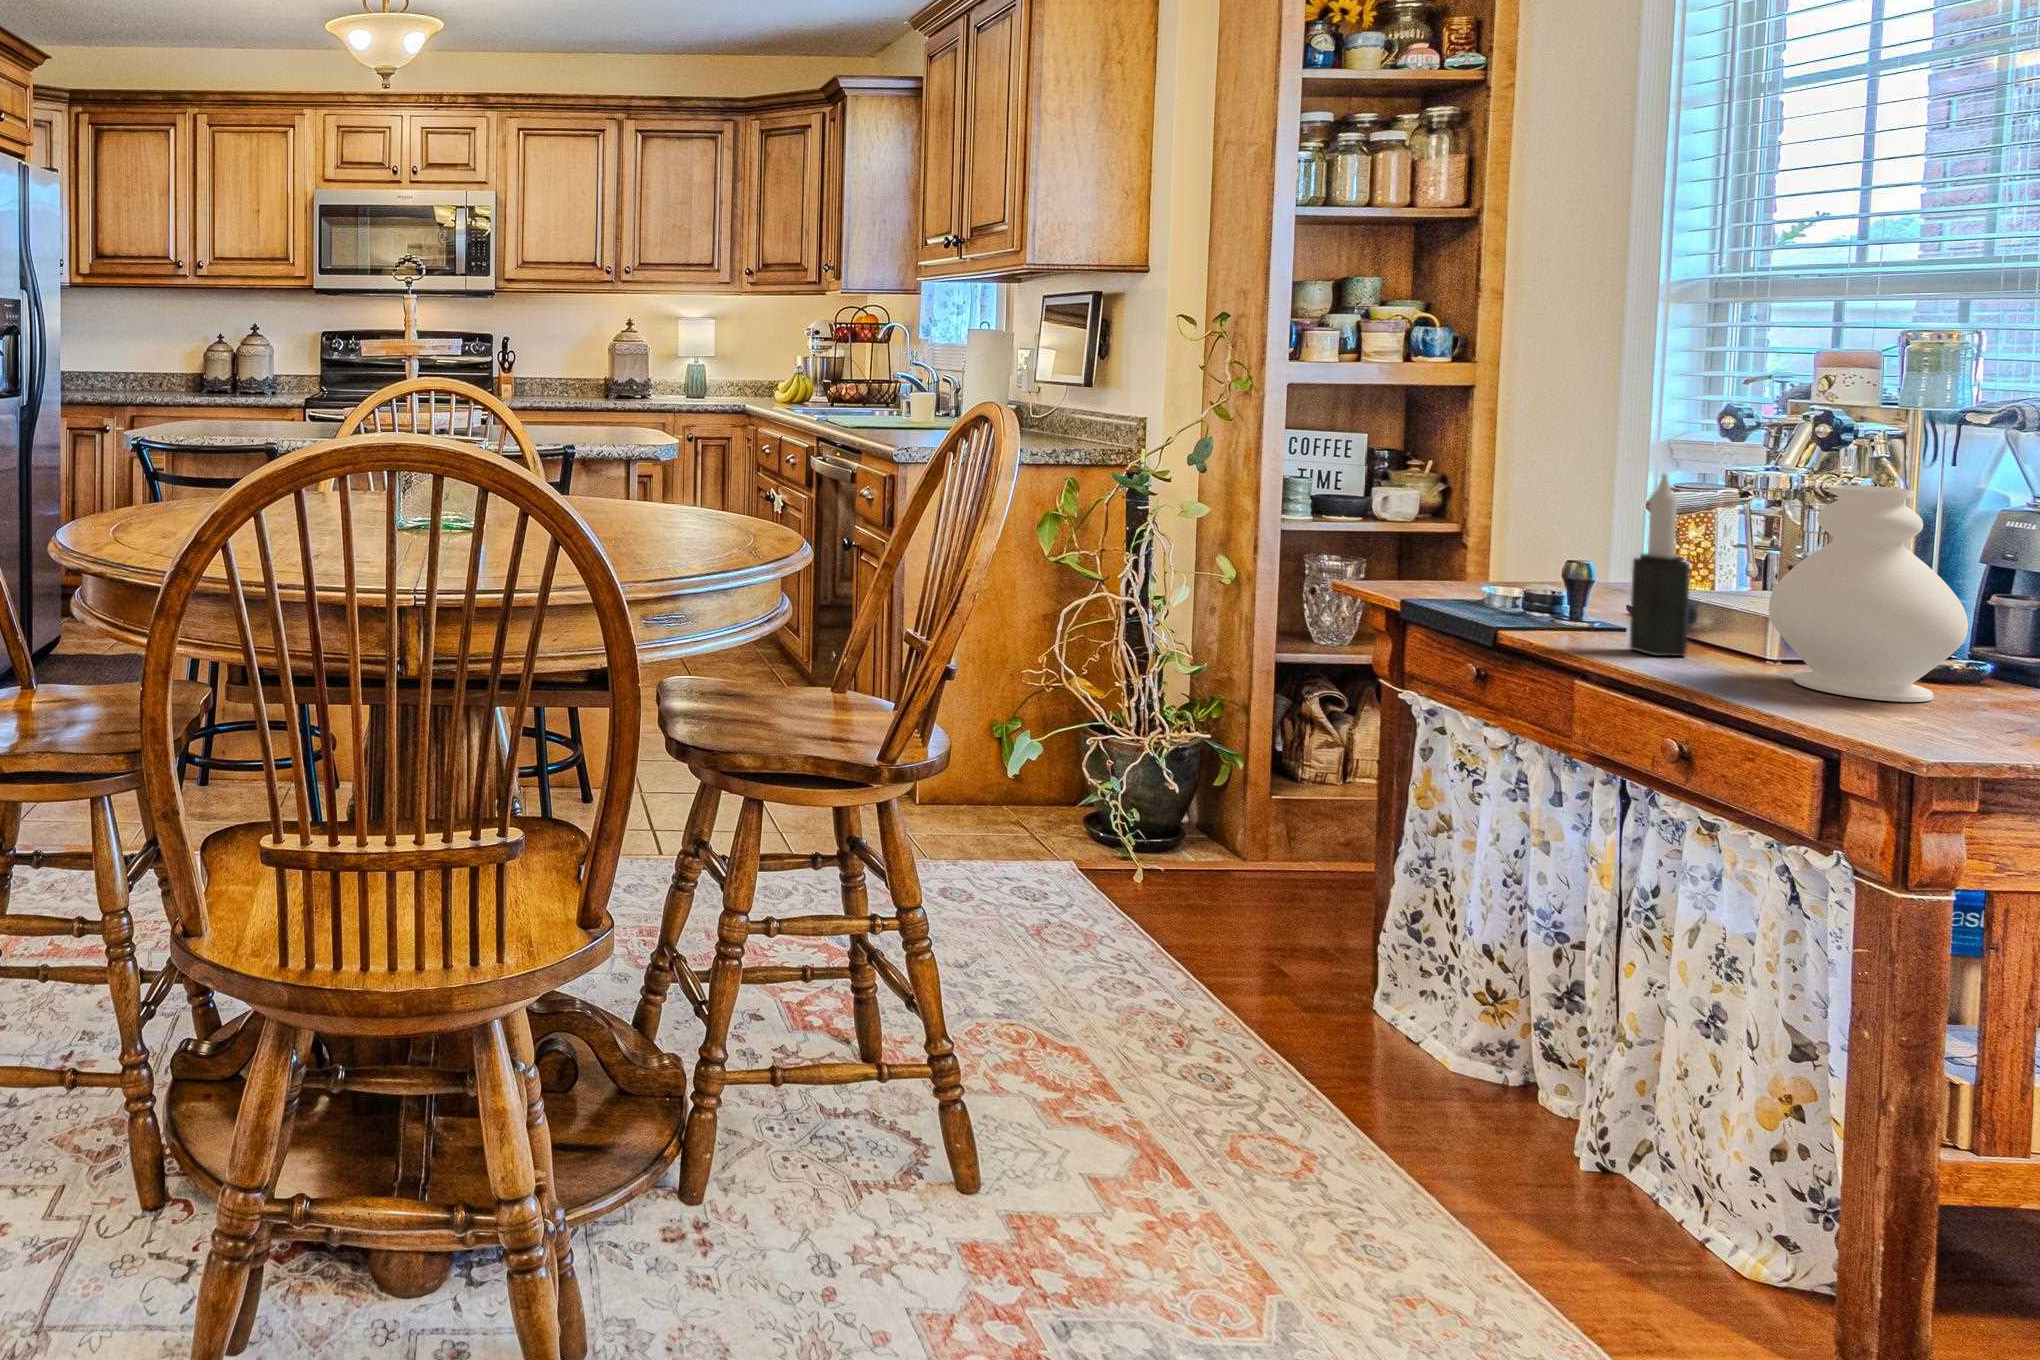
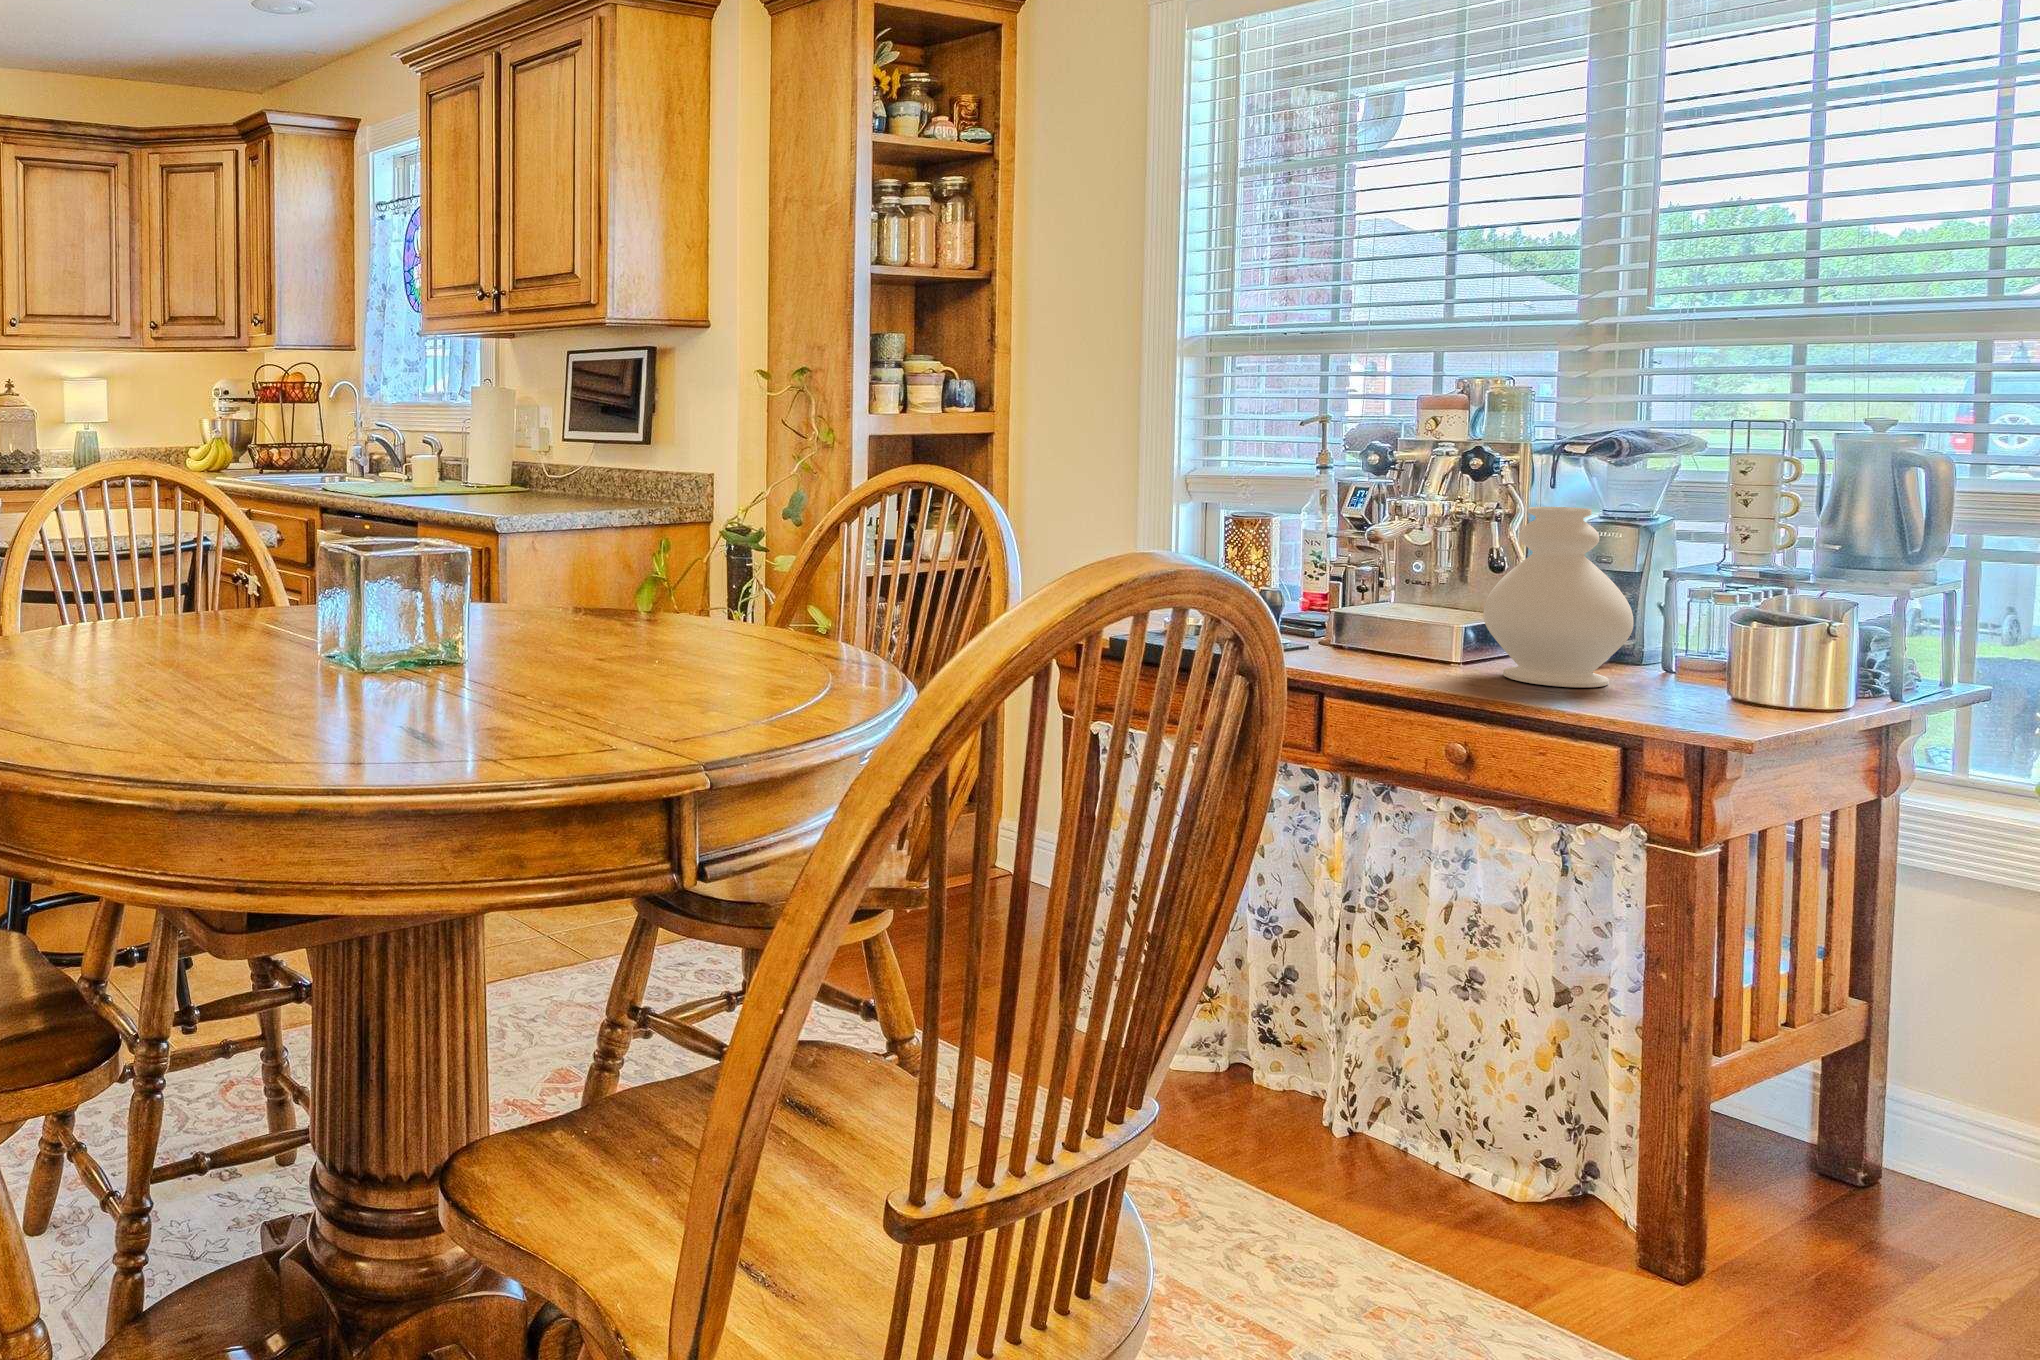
candle: present [1630,473,1690,656] -> none [1354,504,1402,668]

